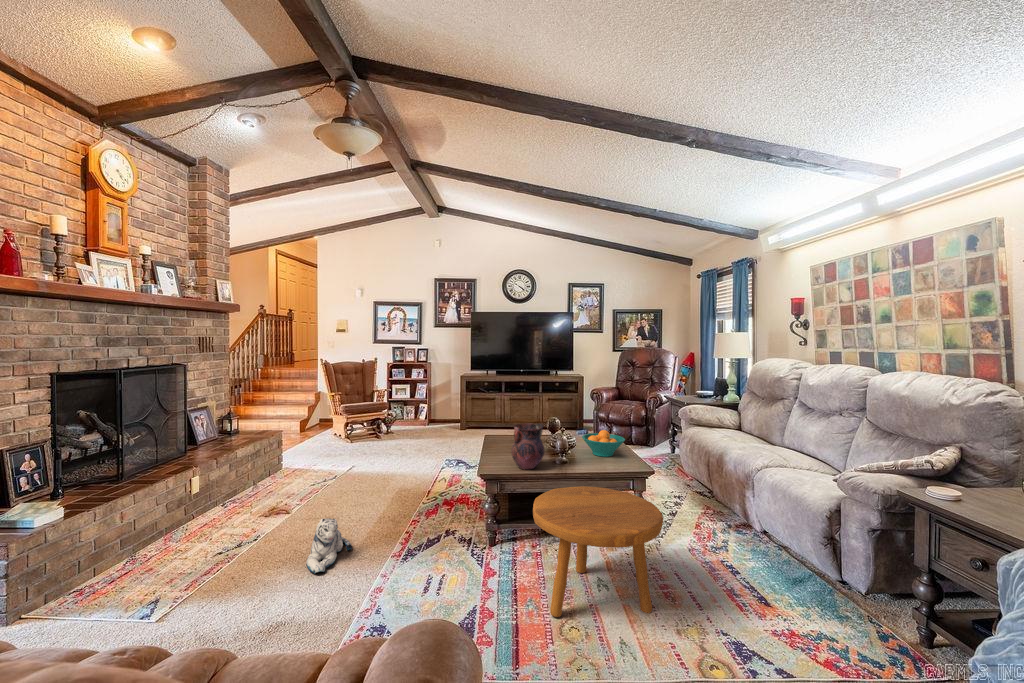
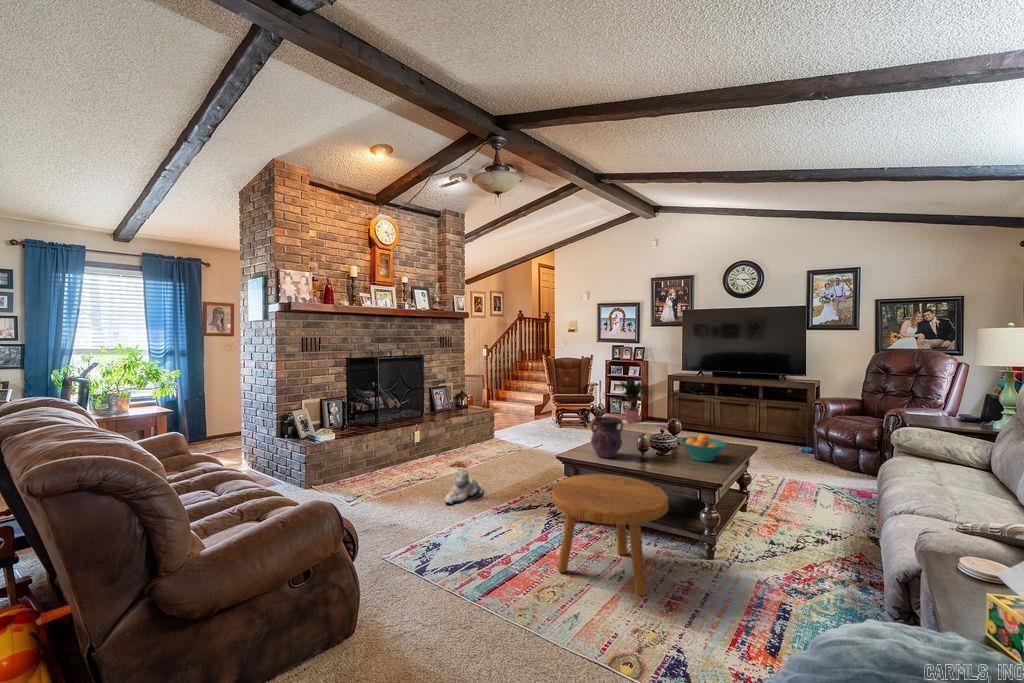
potted plant: none [407,381,440,427] -> present [621,380,648,423]

